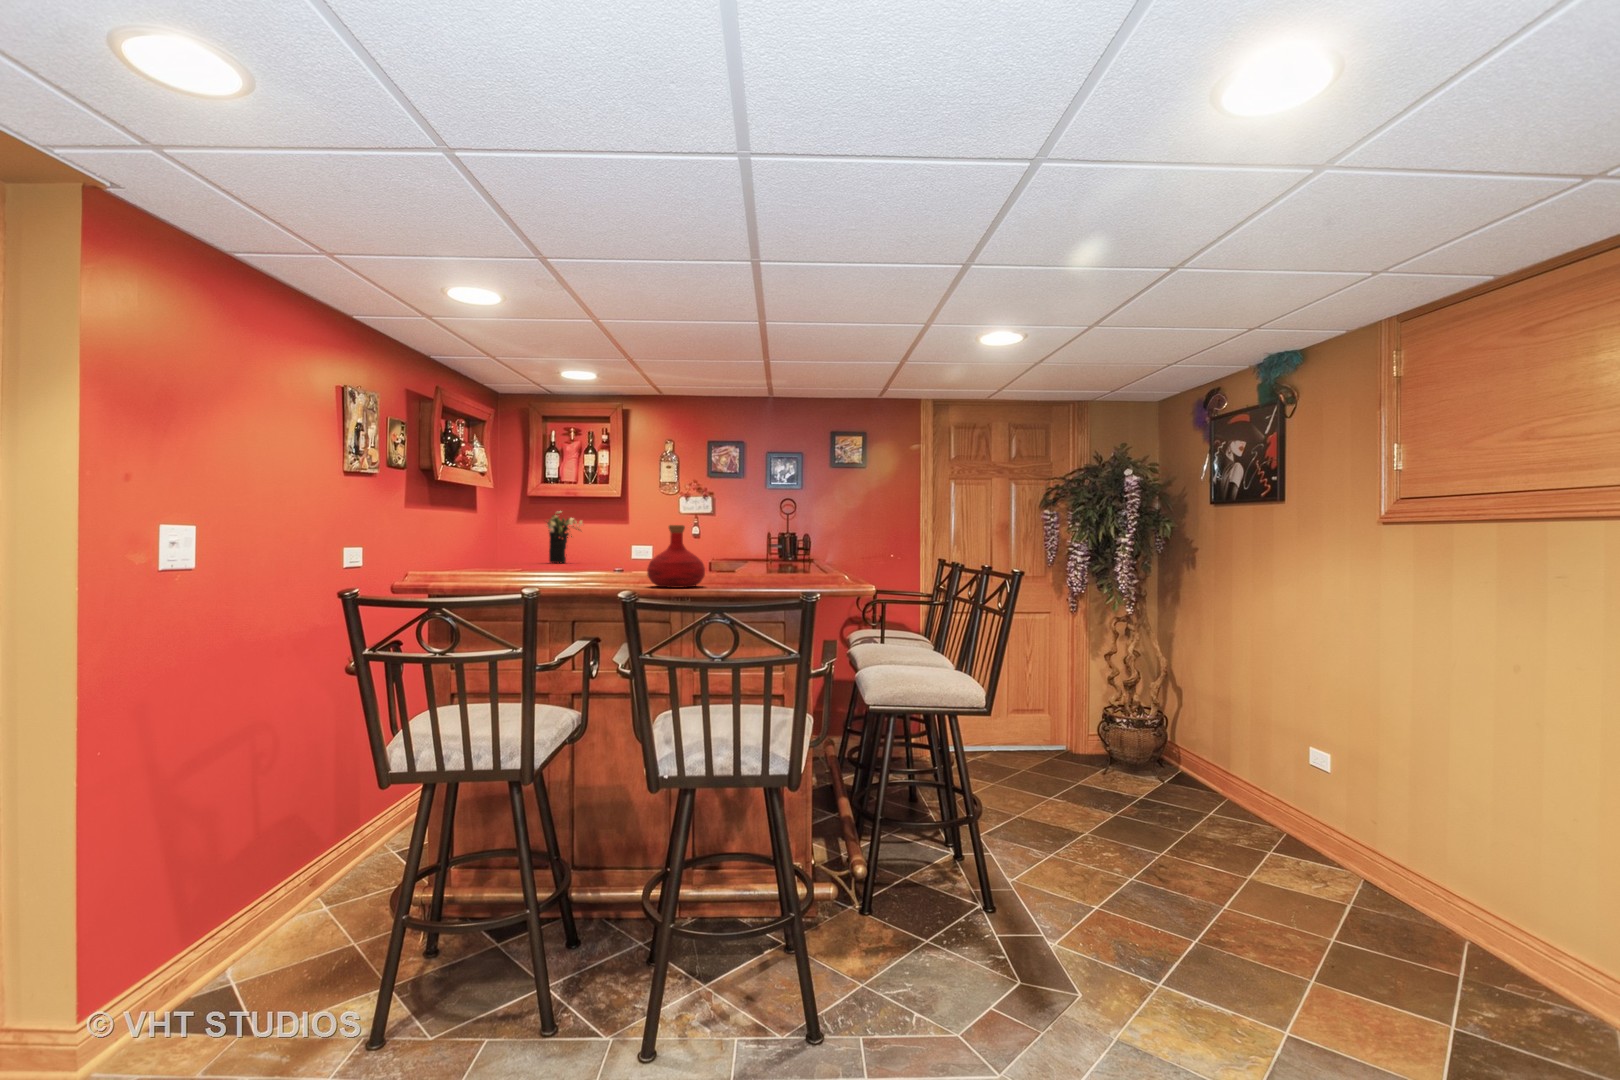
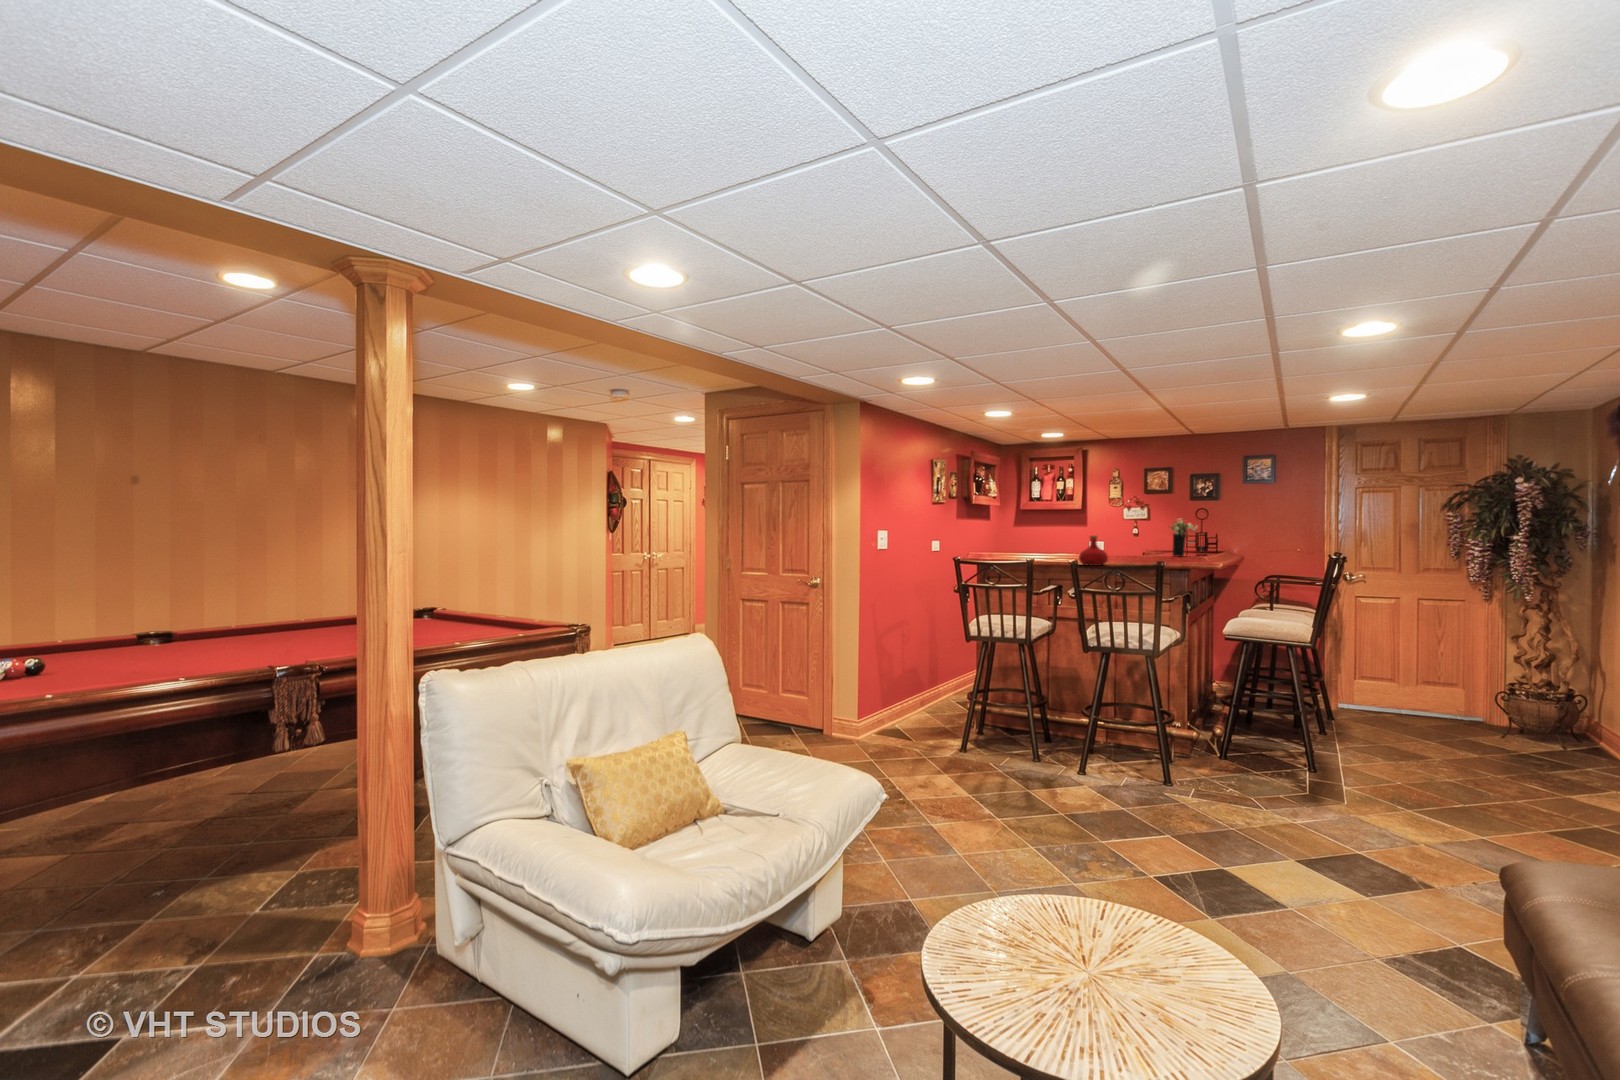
flower arrangement: present [547,511,582,563] -> present [1171,519,1197,557]

